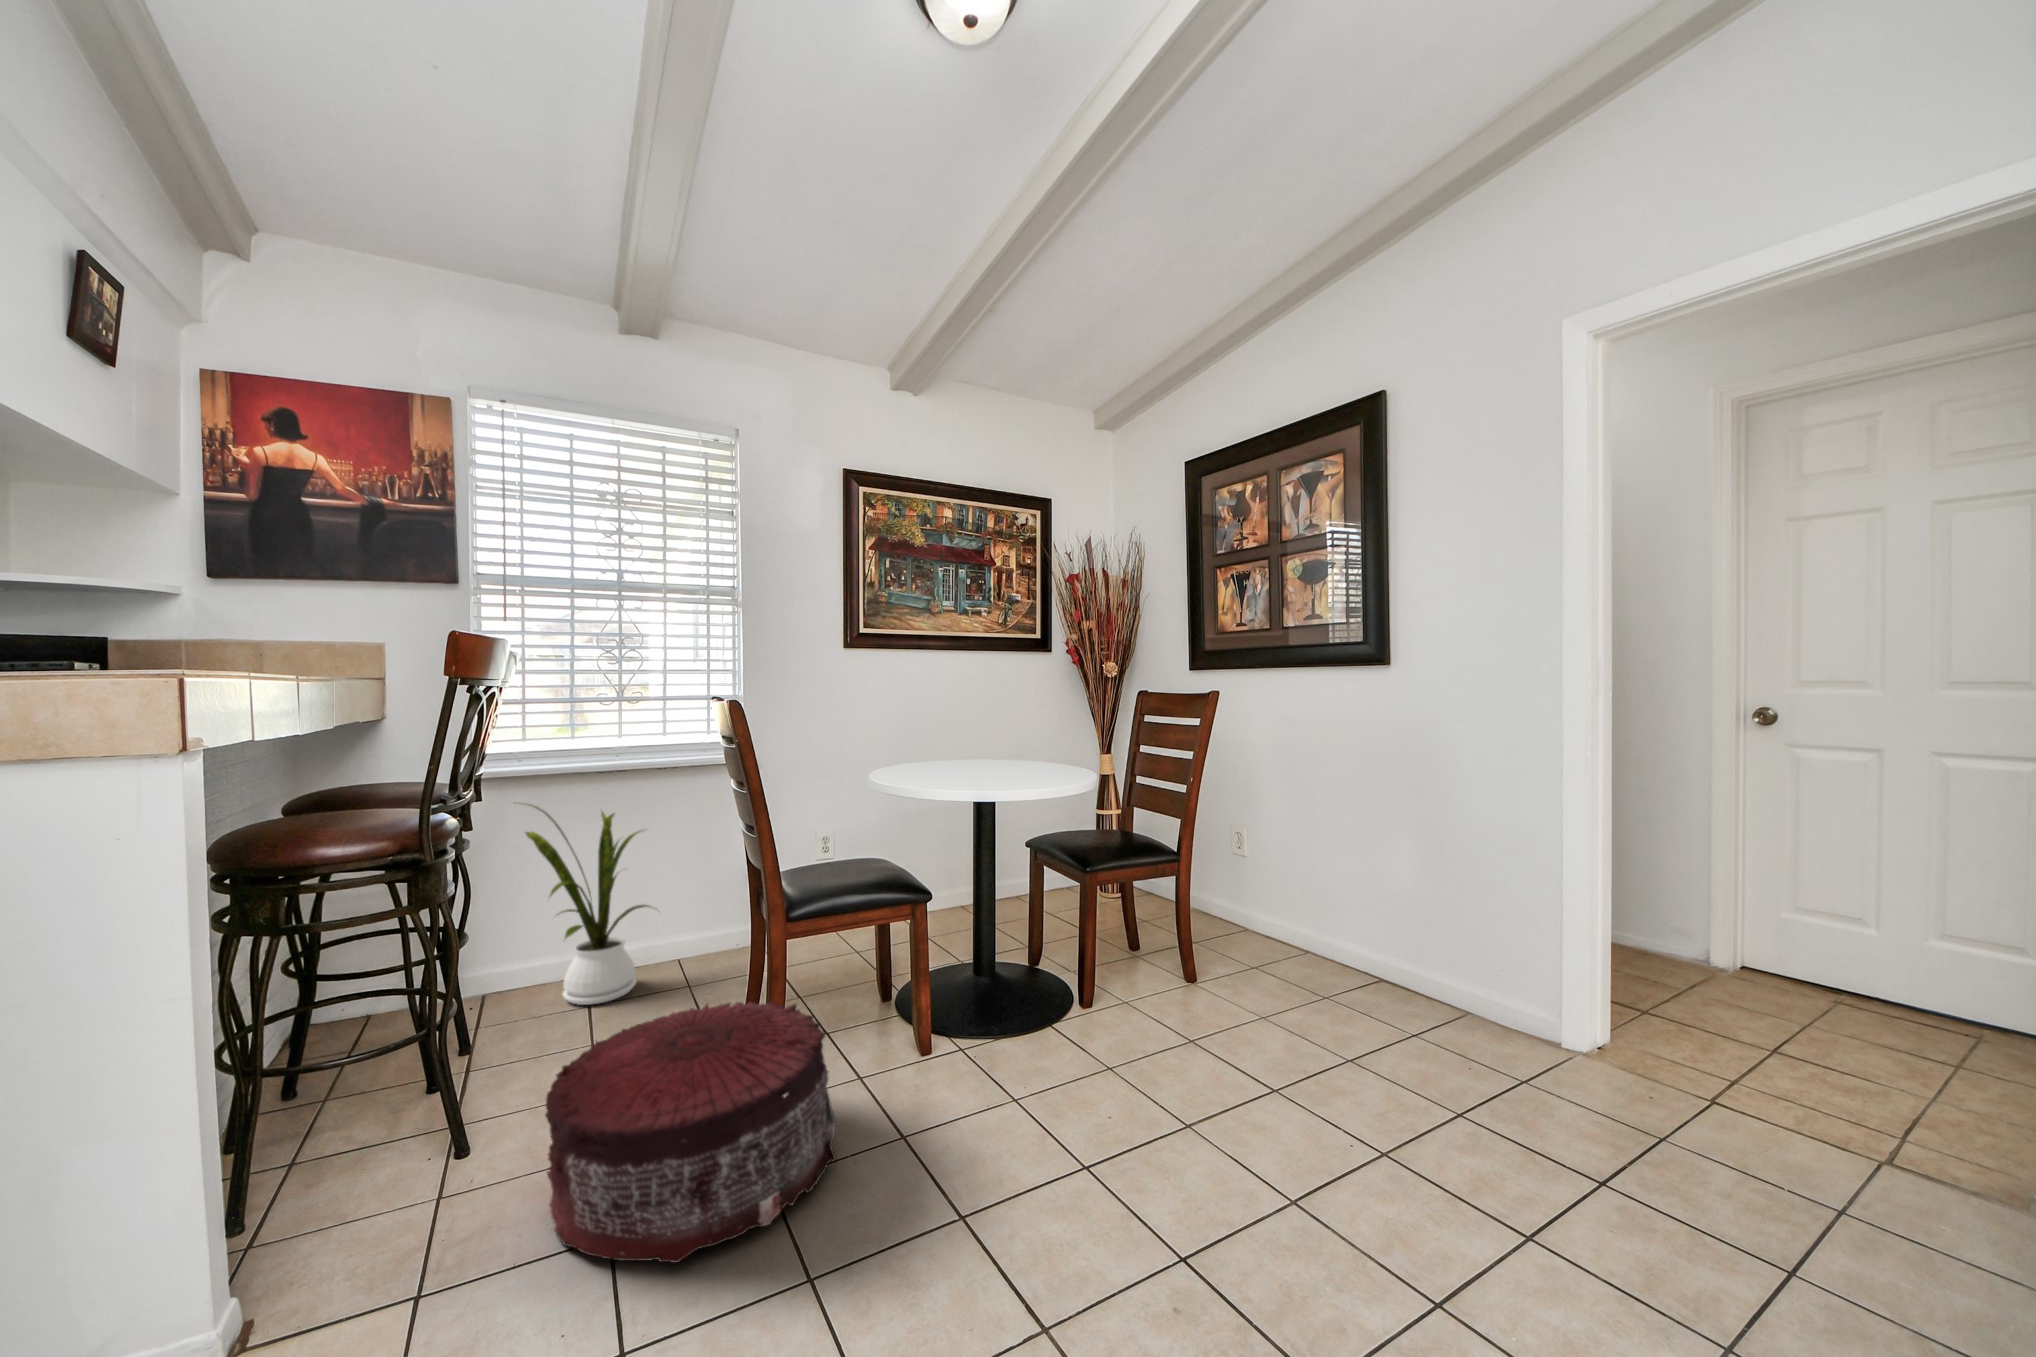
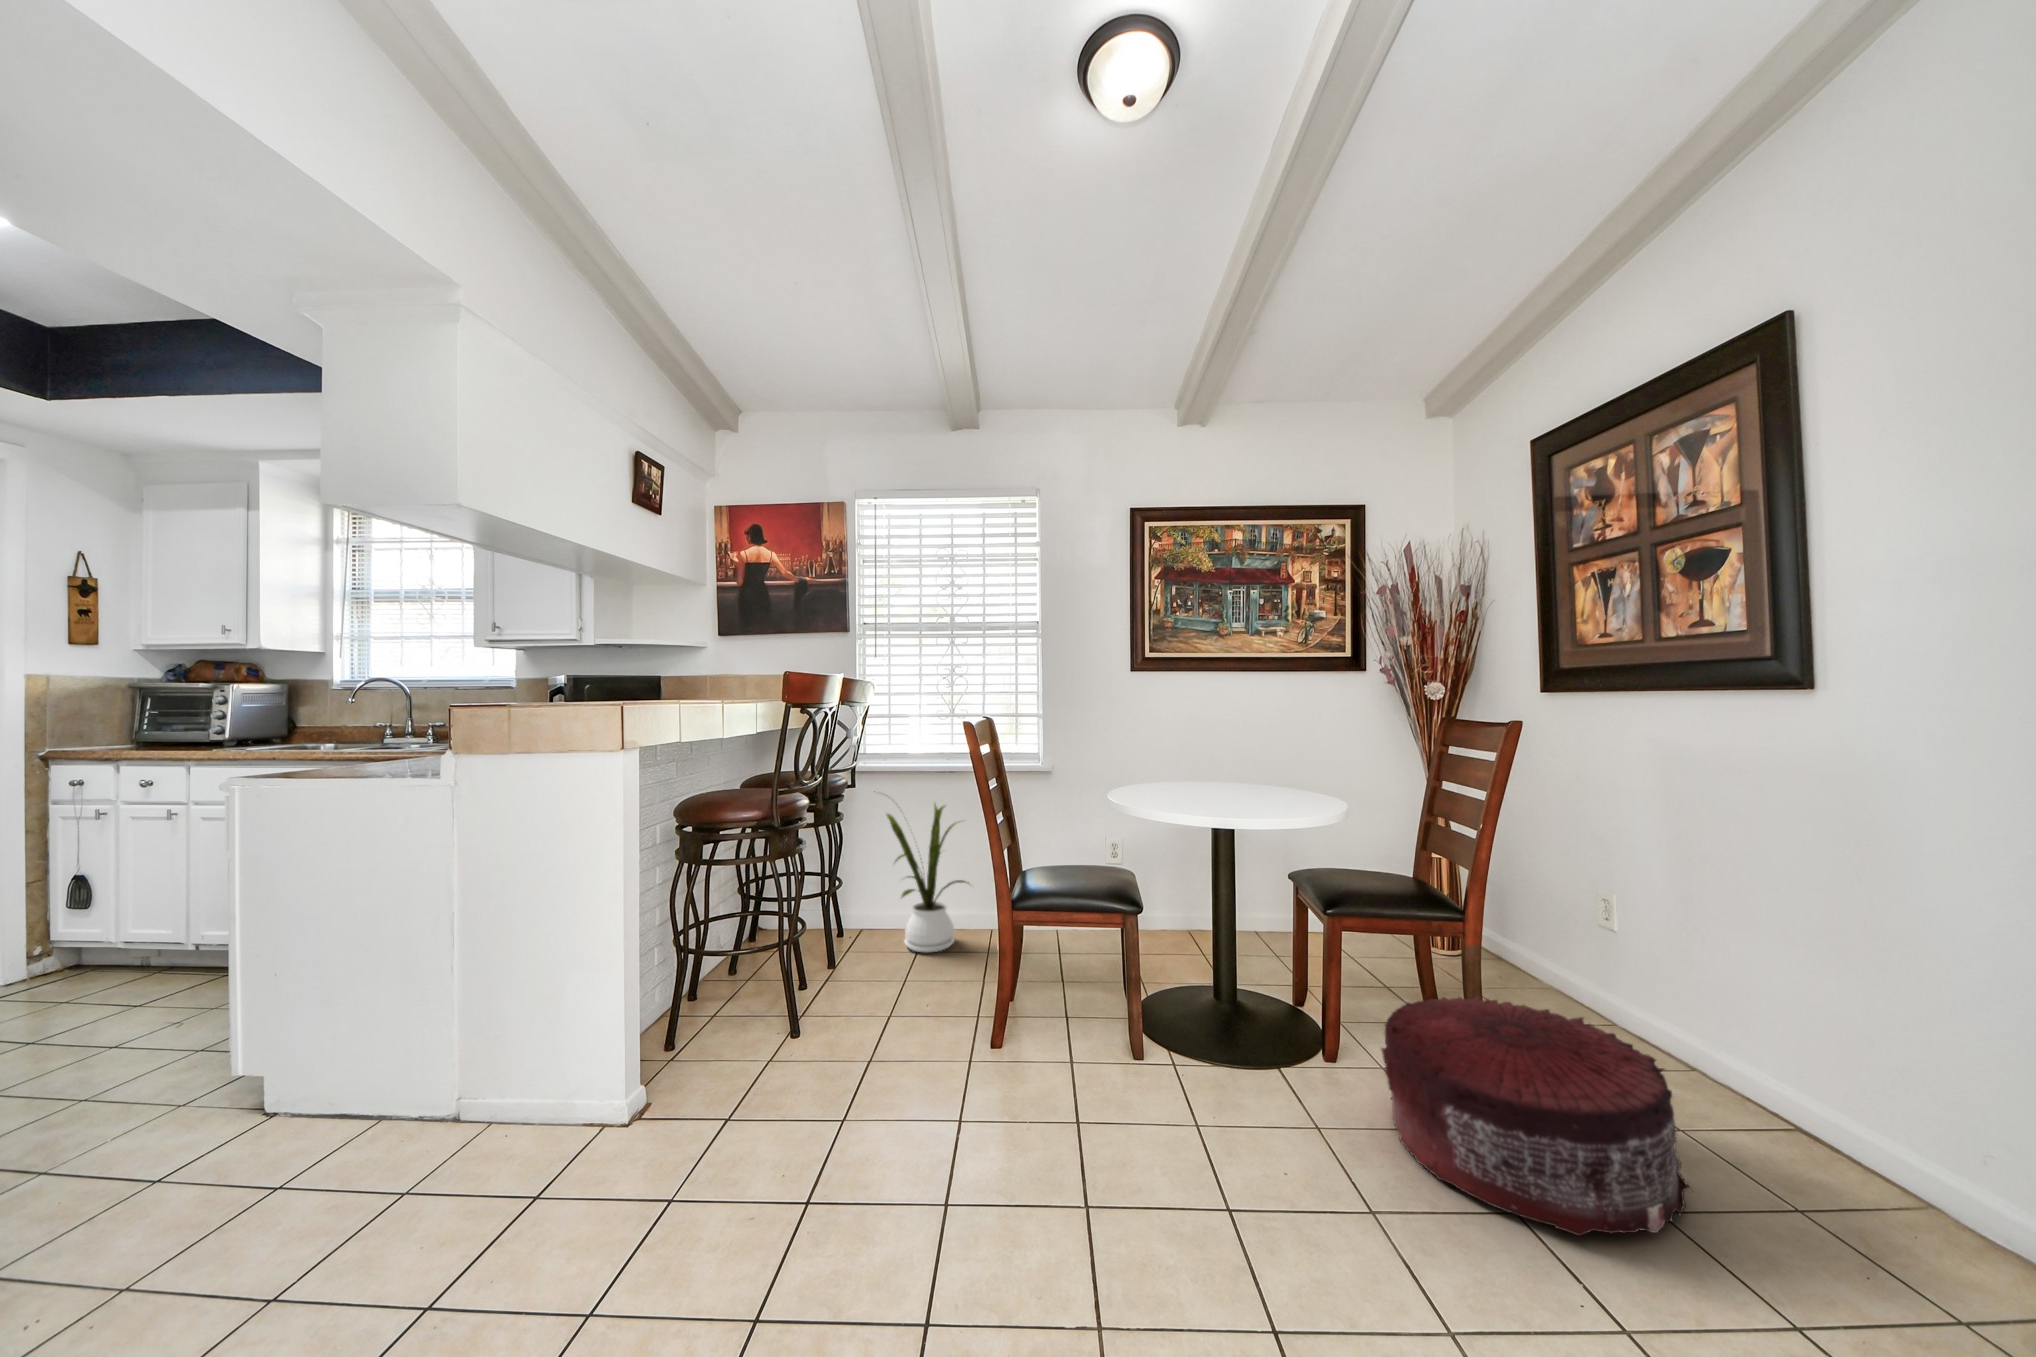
pouf: present [545,1002,836,1263] -> present [1381,996,1691,1236]

